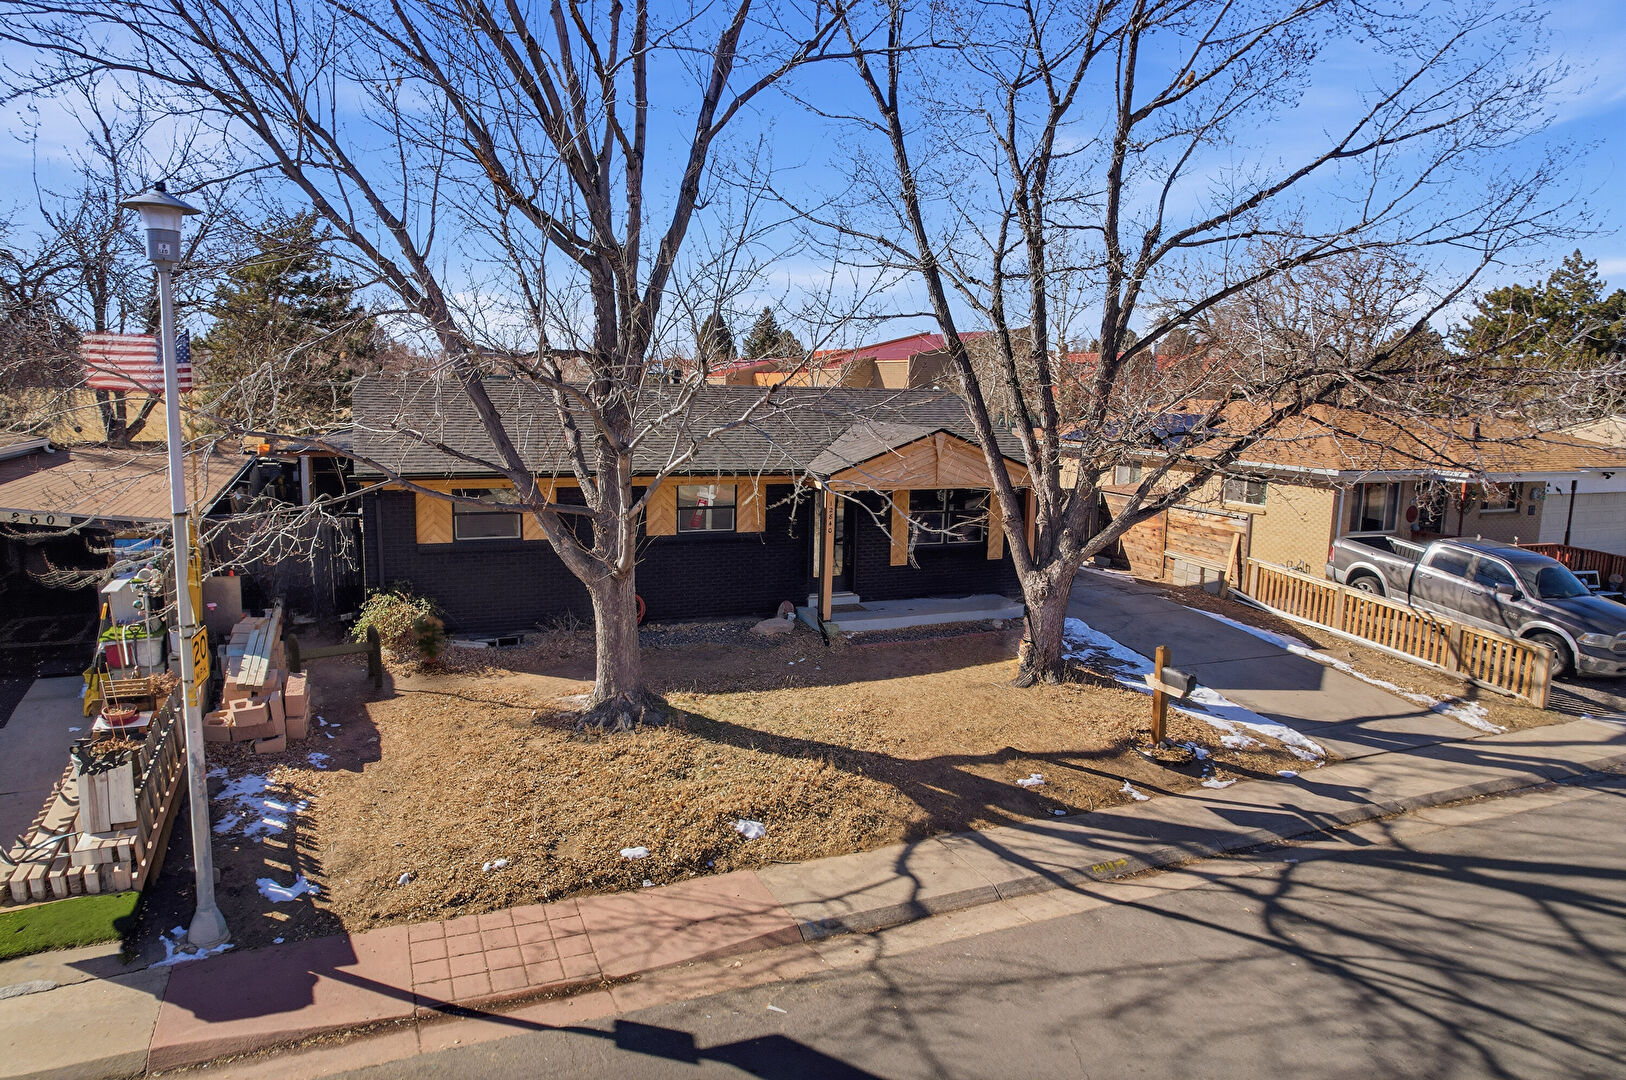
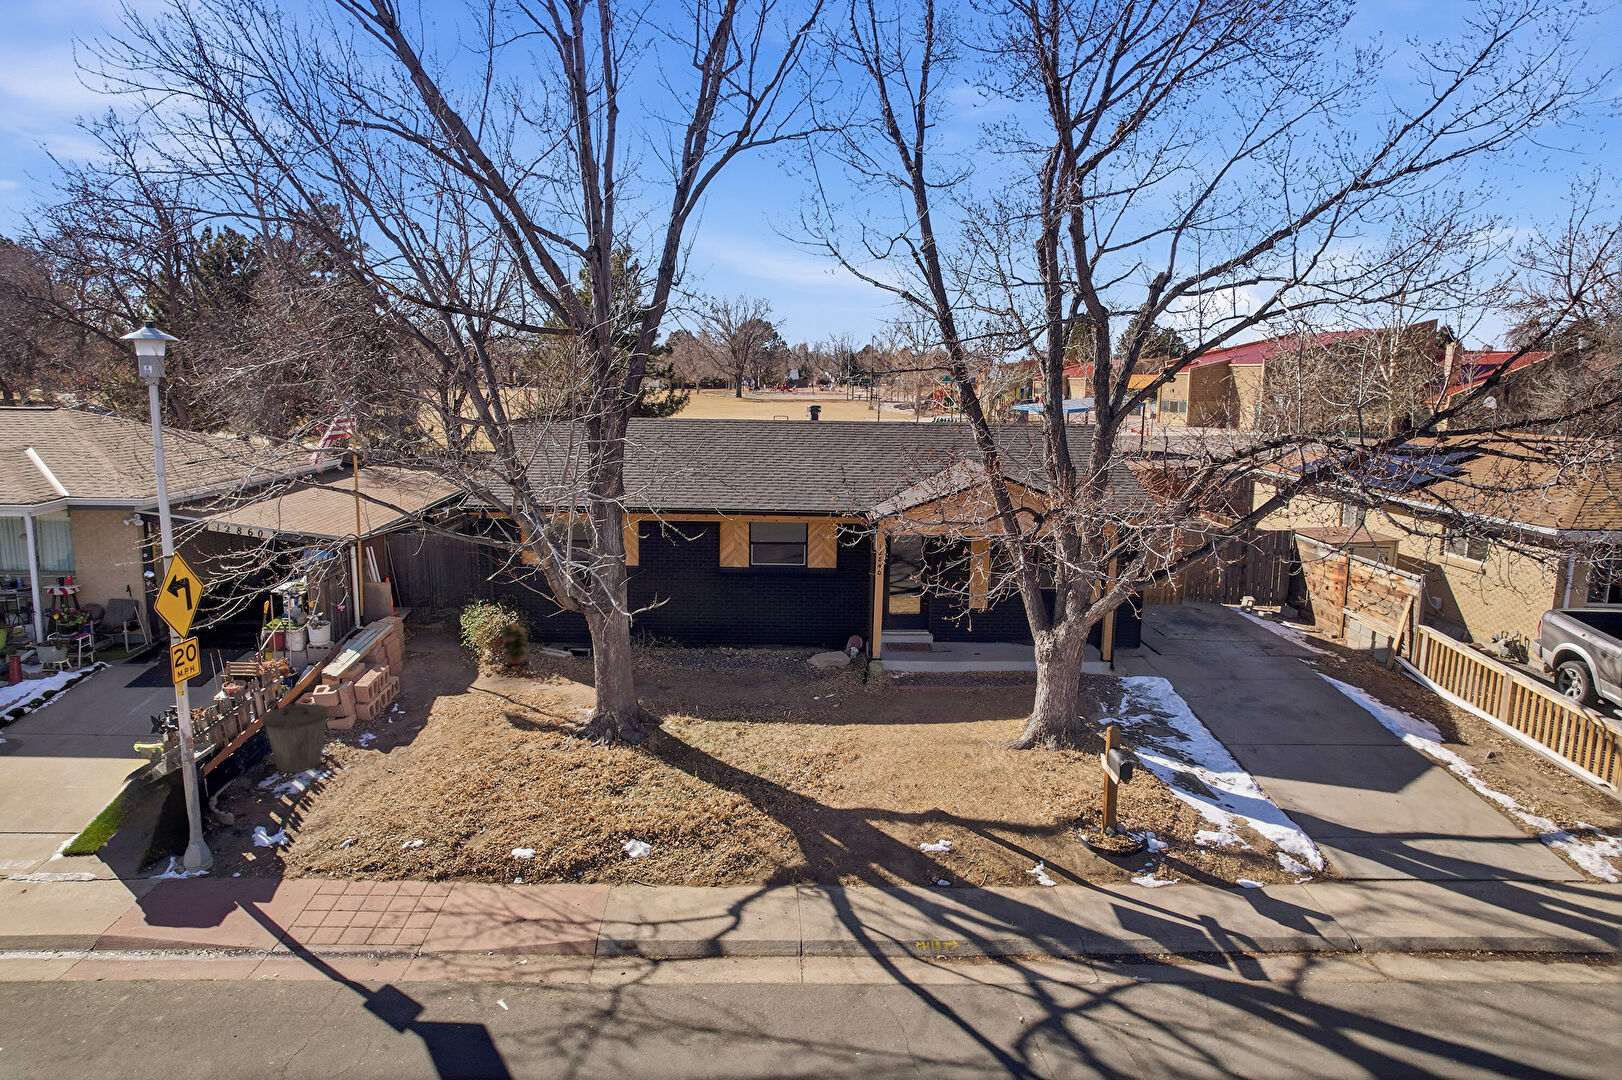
bench: present [288,625,383,686] -> none [393,628,468,684]
trash can: none [200,724,287,813] -> present [262,704,328,772]

